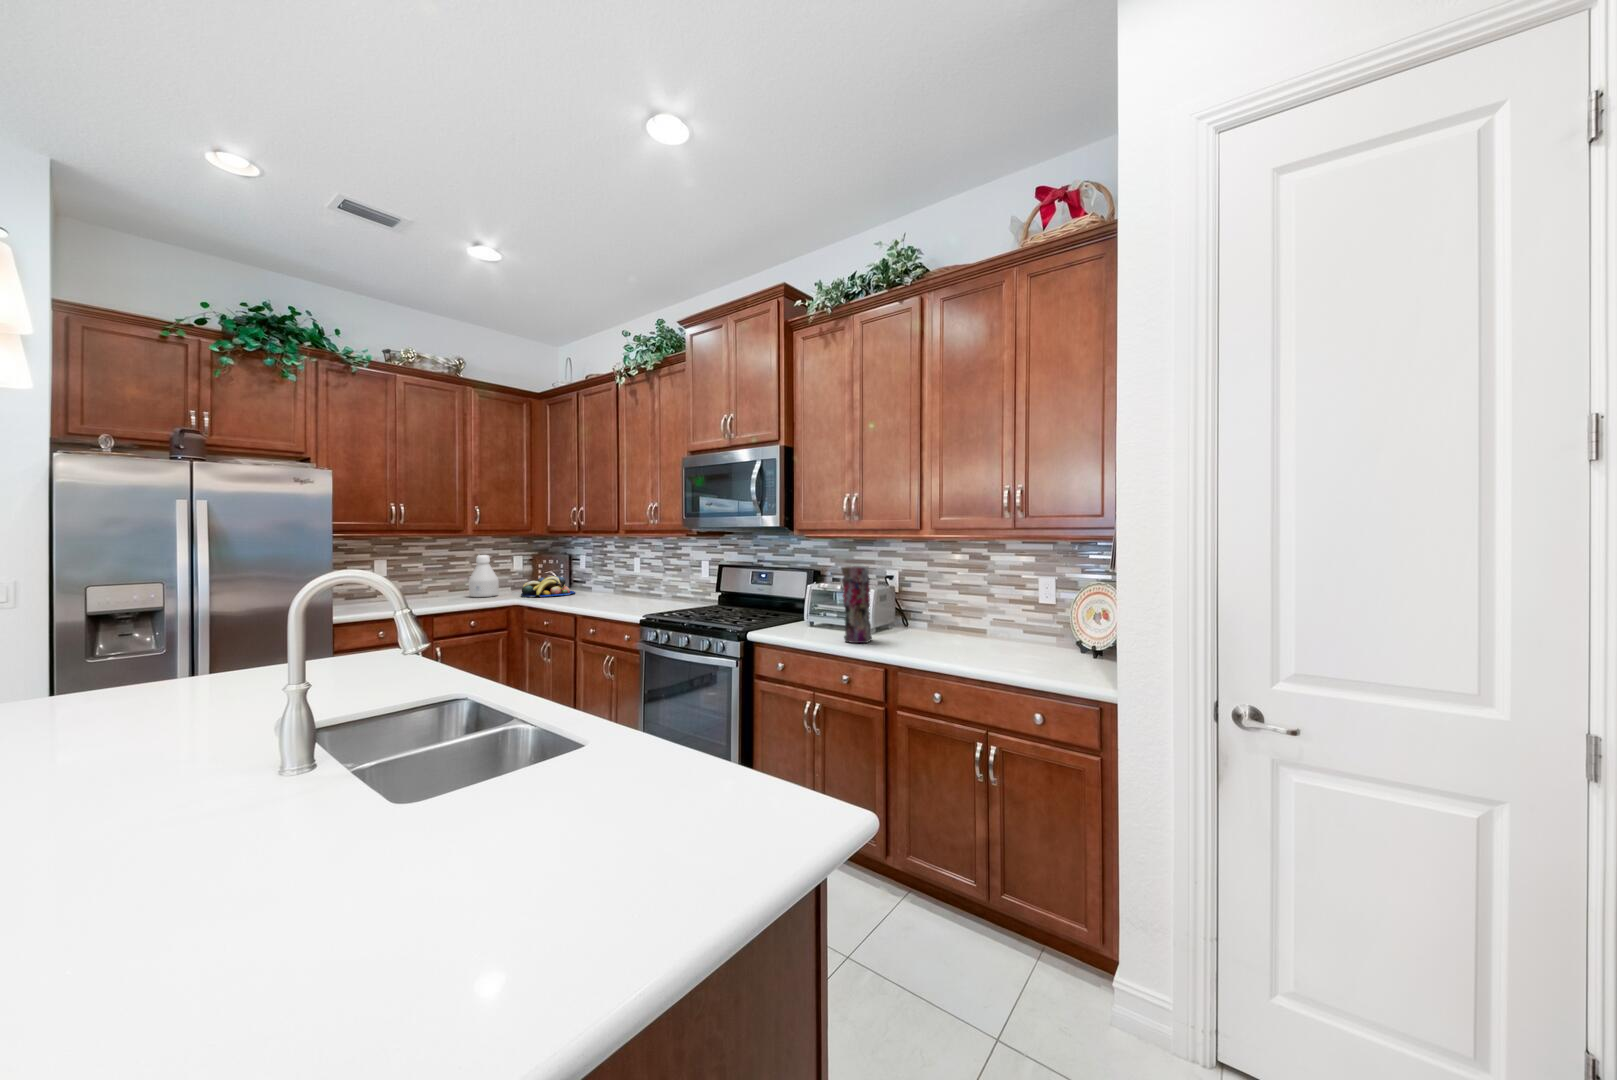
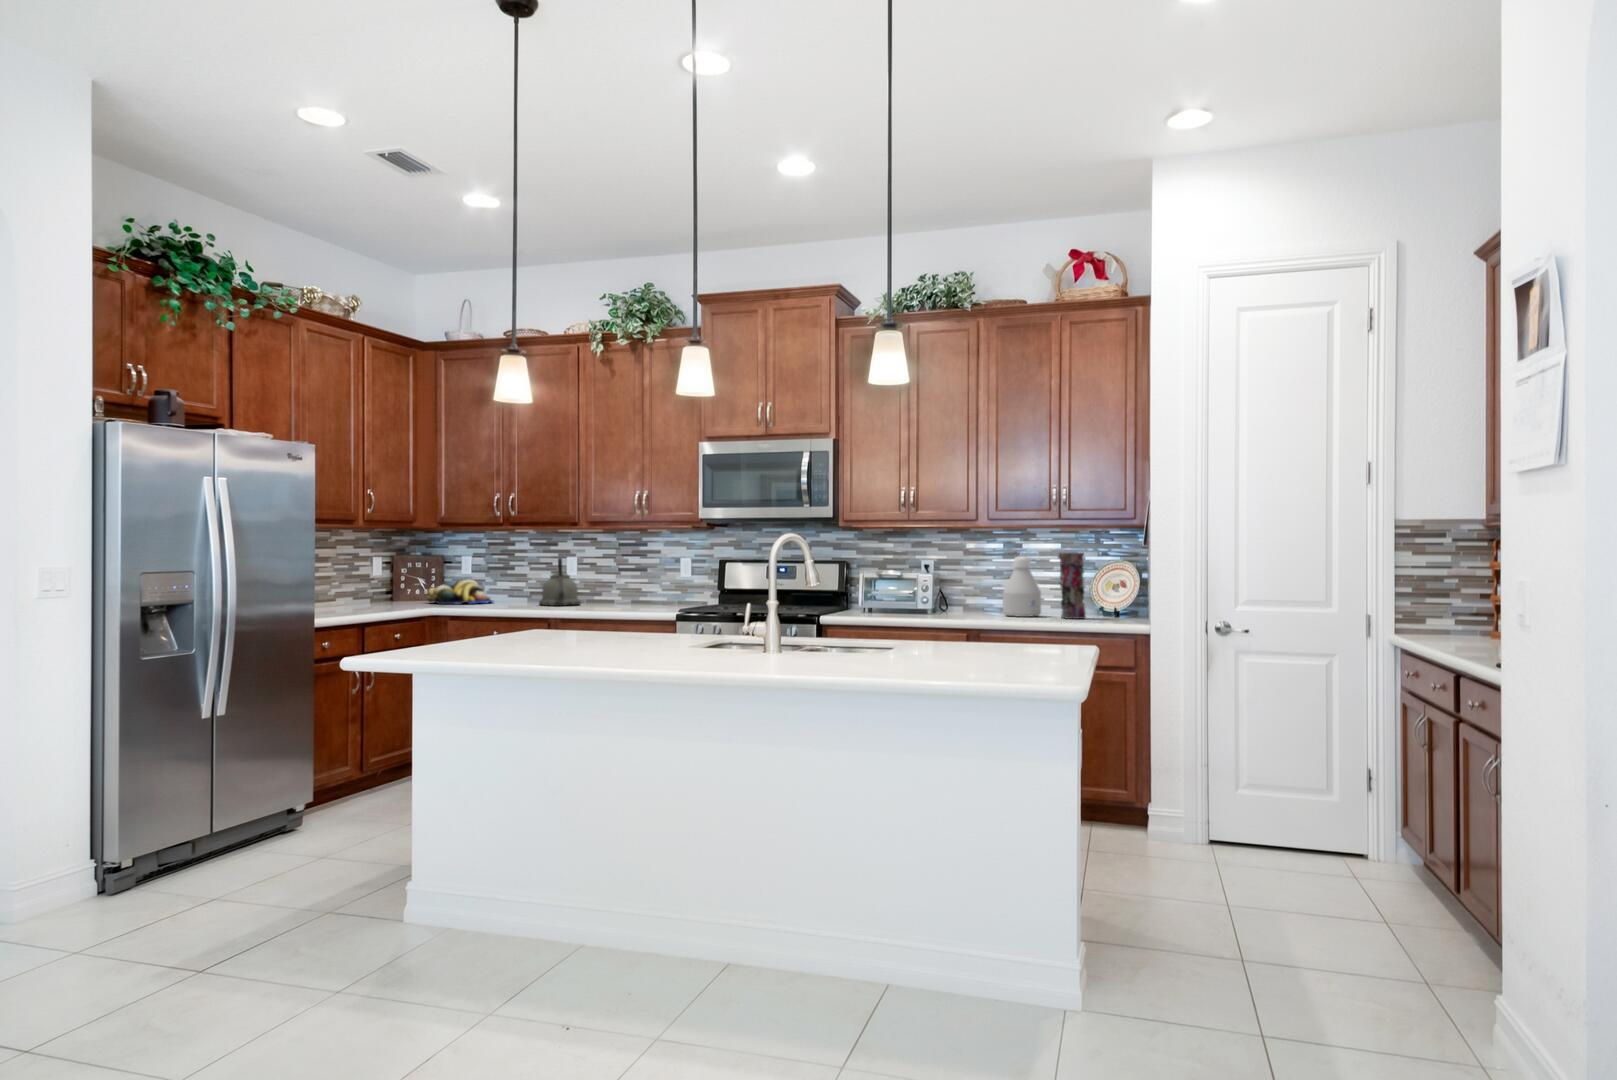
bottle: present [469,555,499,597] -> present [1003,556,1041,617]
kettle: none [581,561,617,602] -> present [539,558,581,606]
vase: present [841,566,872,643] -> present [1058,553,1086,619]

